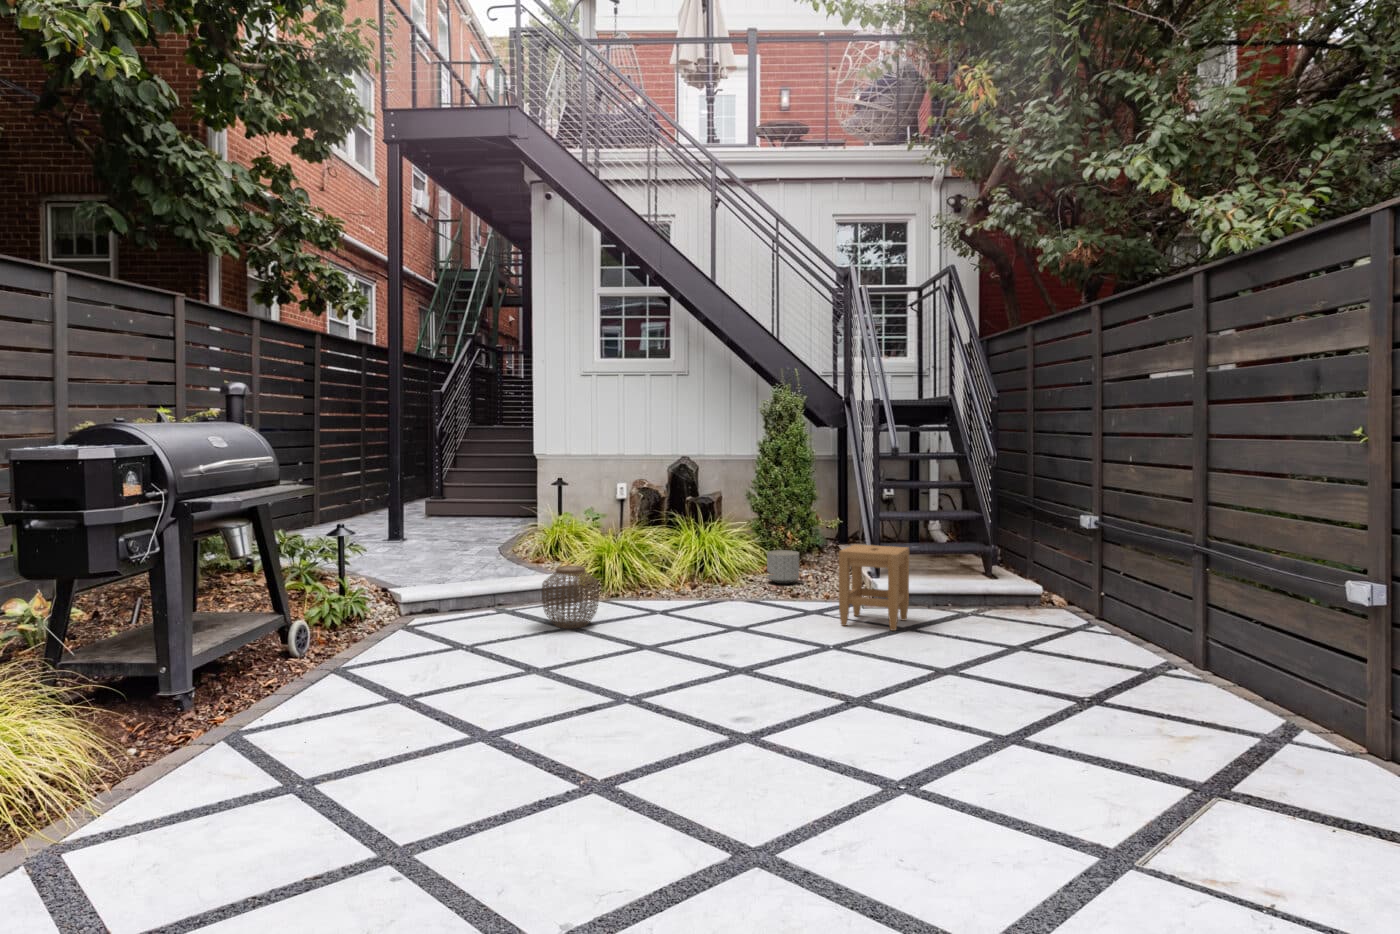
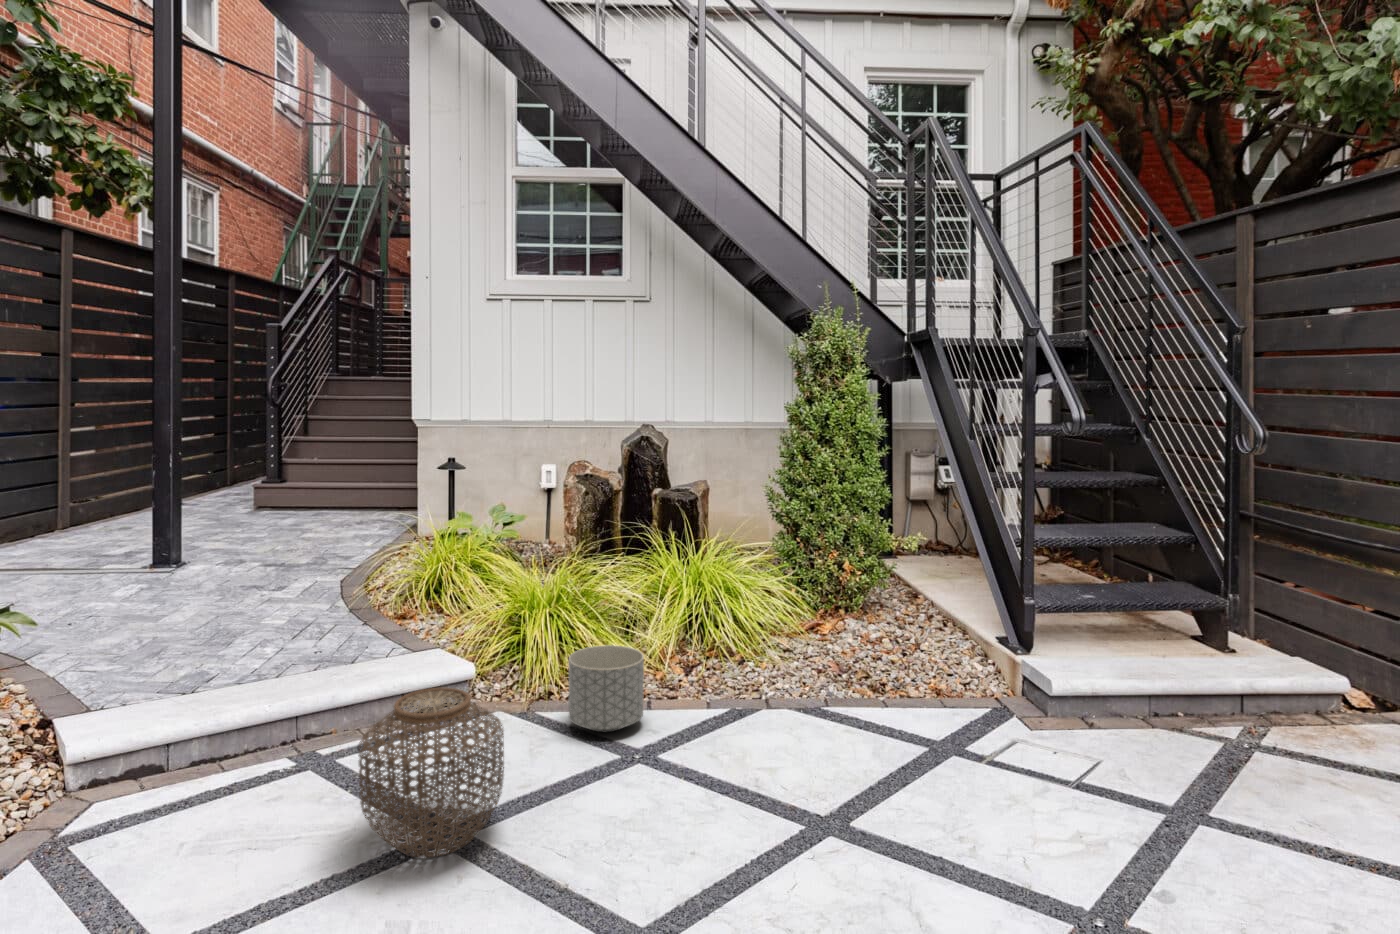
stool: present [839,545,909,630] -> none [1047,617,1220,838]
planter: present [767,550,799,584] -> present [569,645,644,732]

